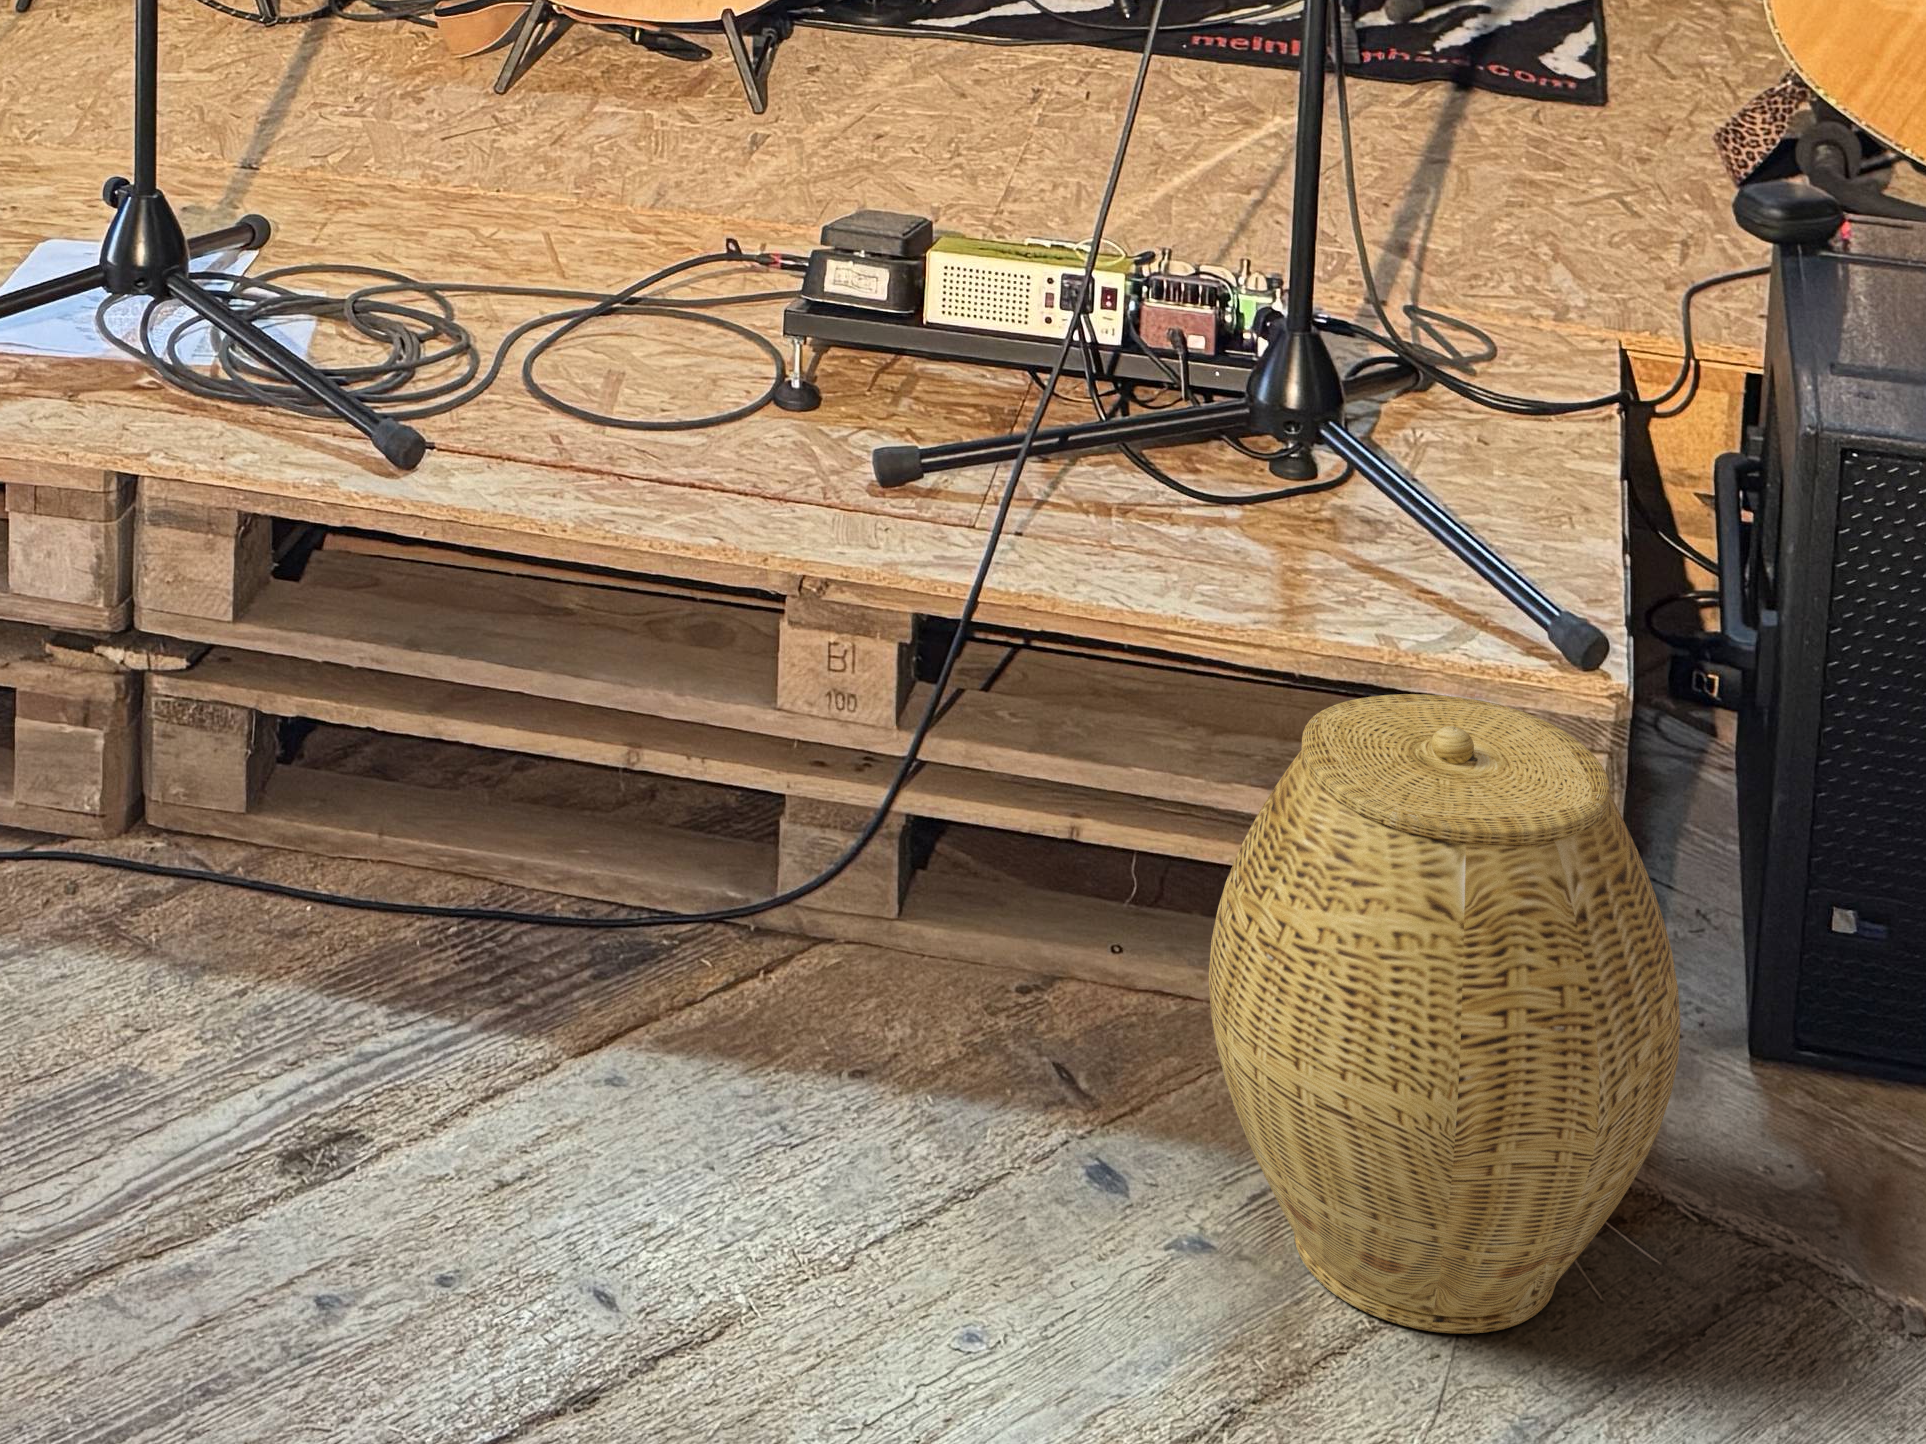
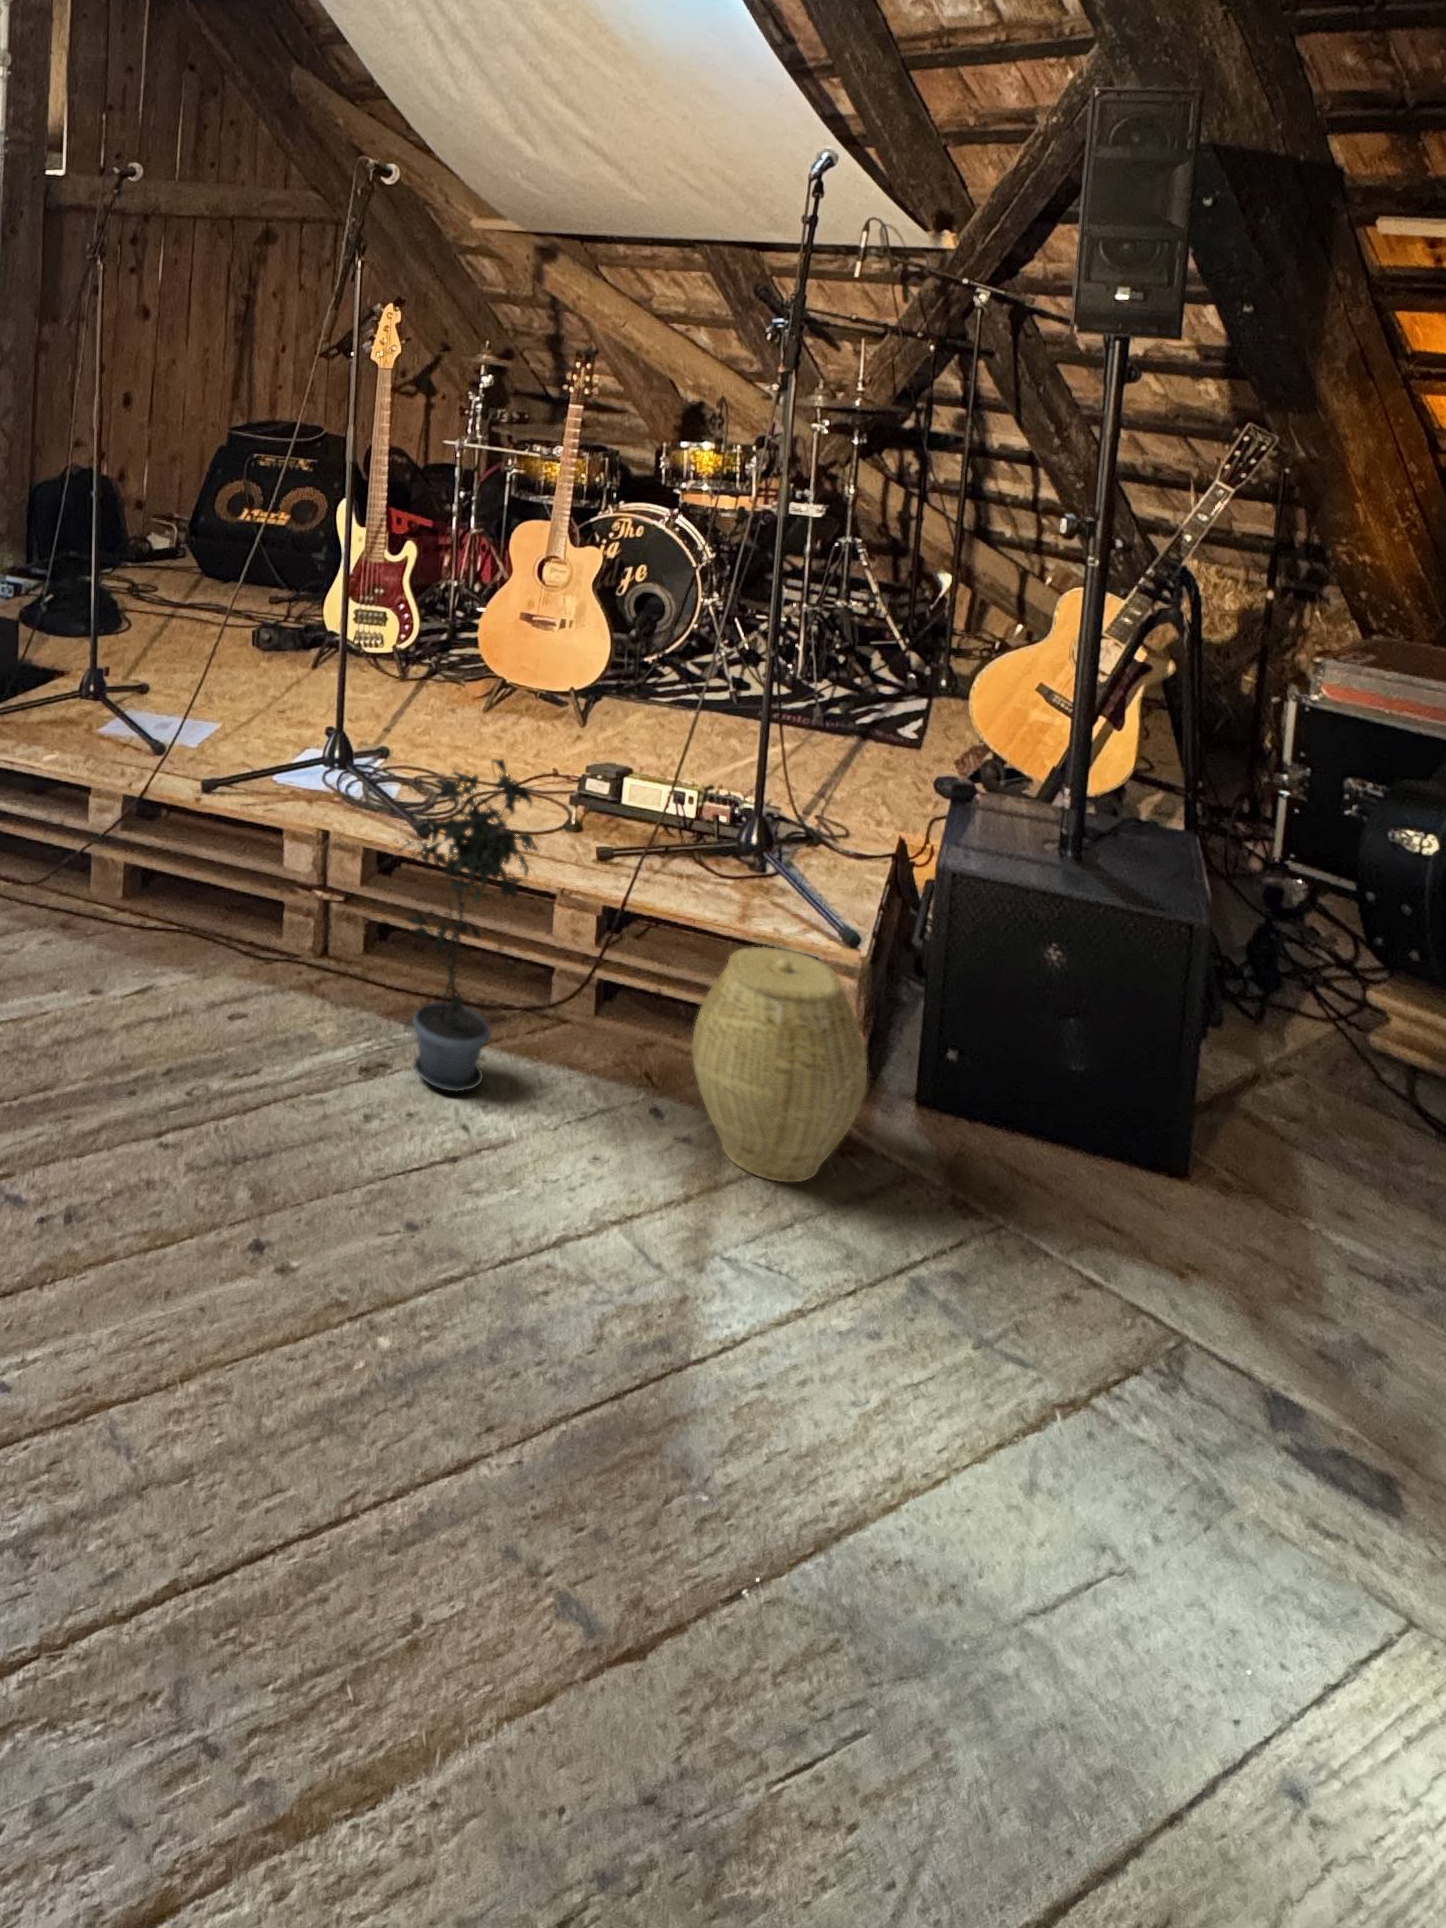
potted plant: none [362,245,785,1203] -> present [396,759,538,1092]

